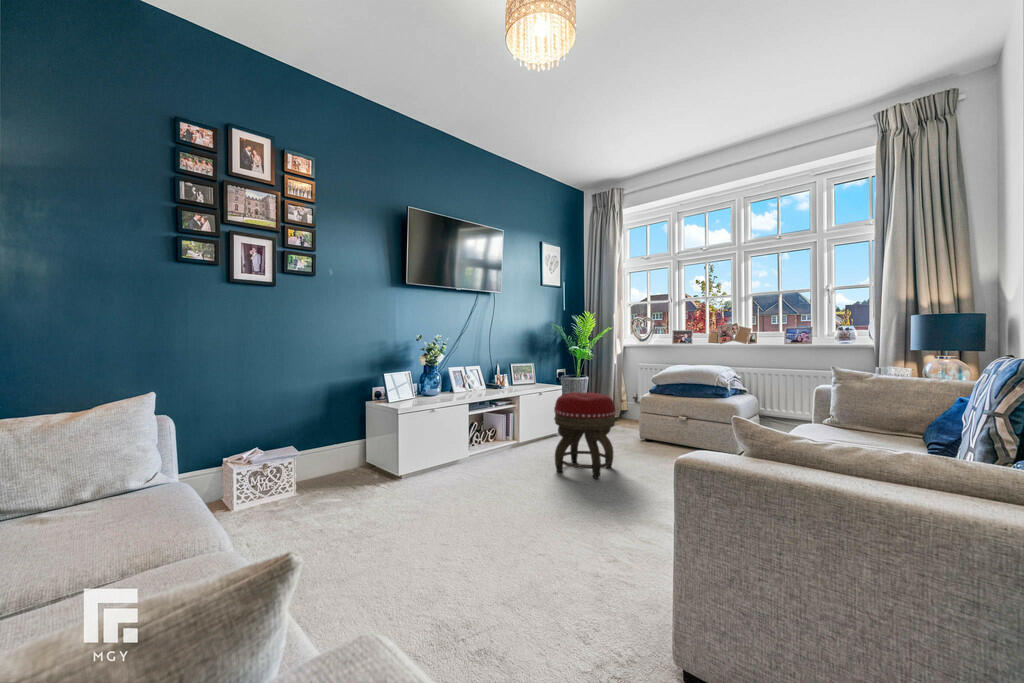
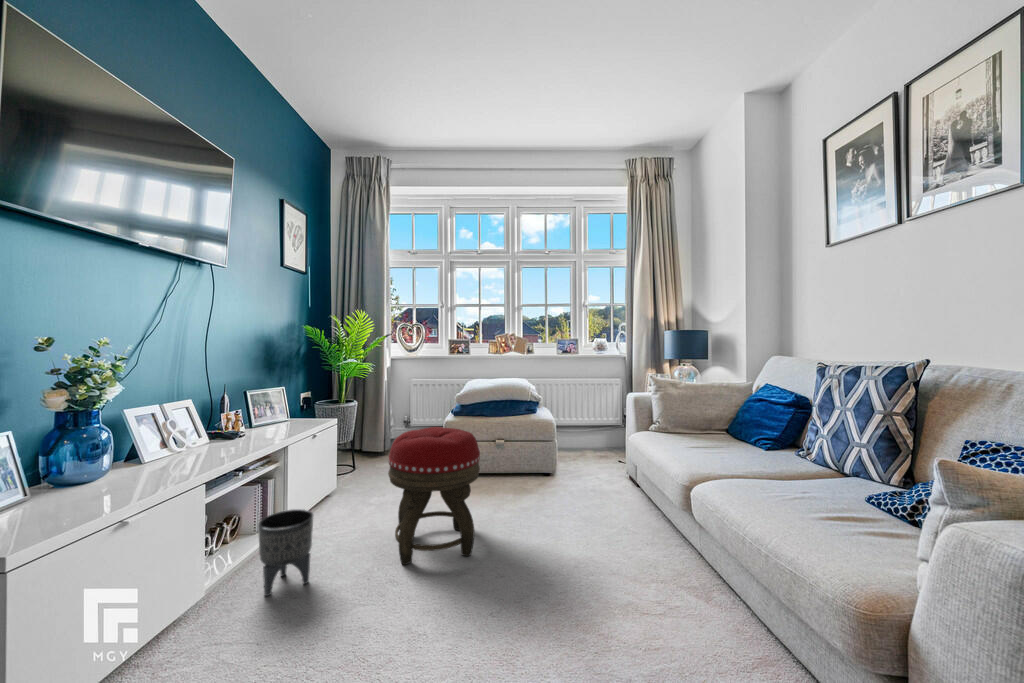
planter: none [488,426,513,465] -> present [258,509,313,596]

